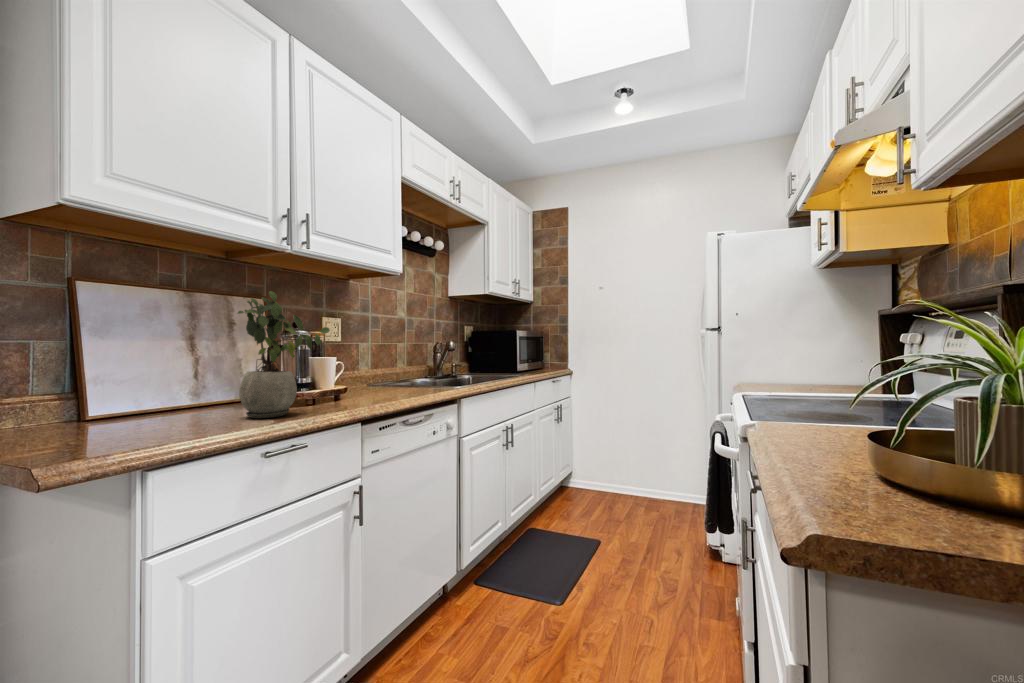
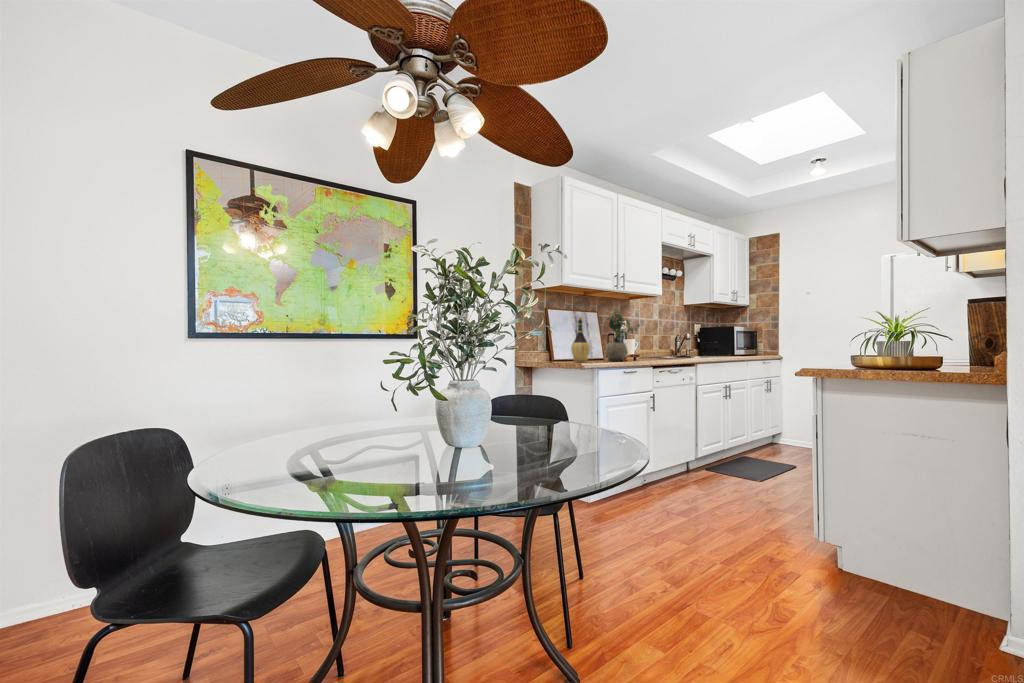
wine bottle: none [103,304,170,434] -> present [571,317,590,362]

